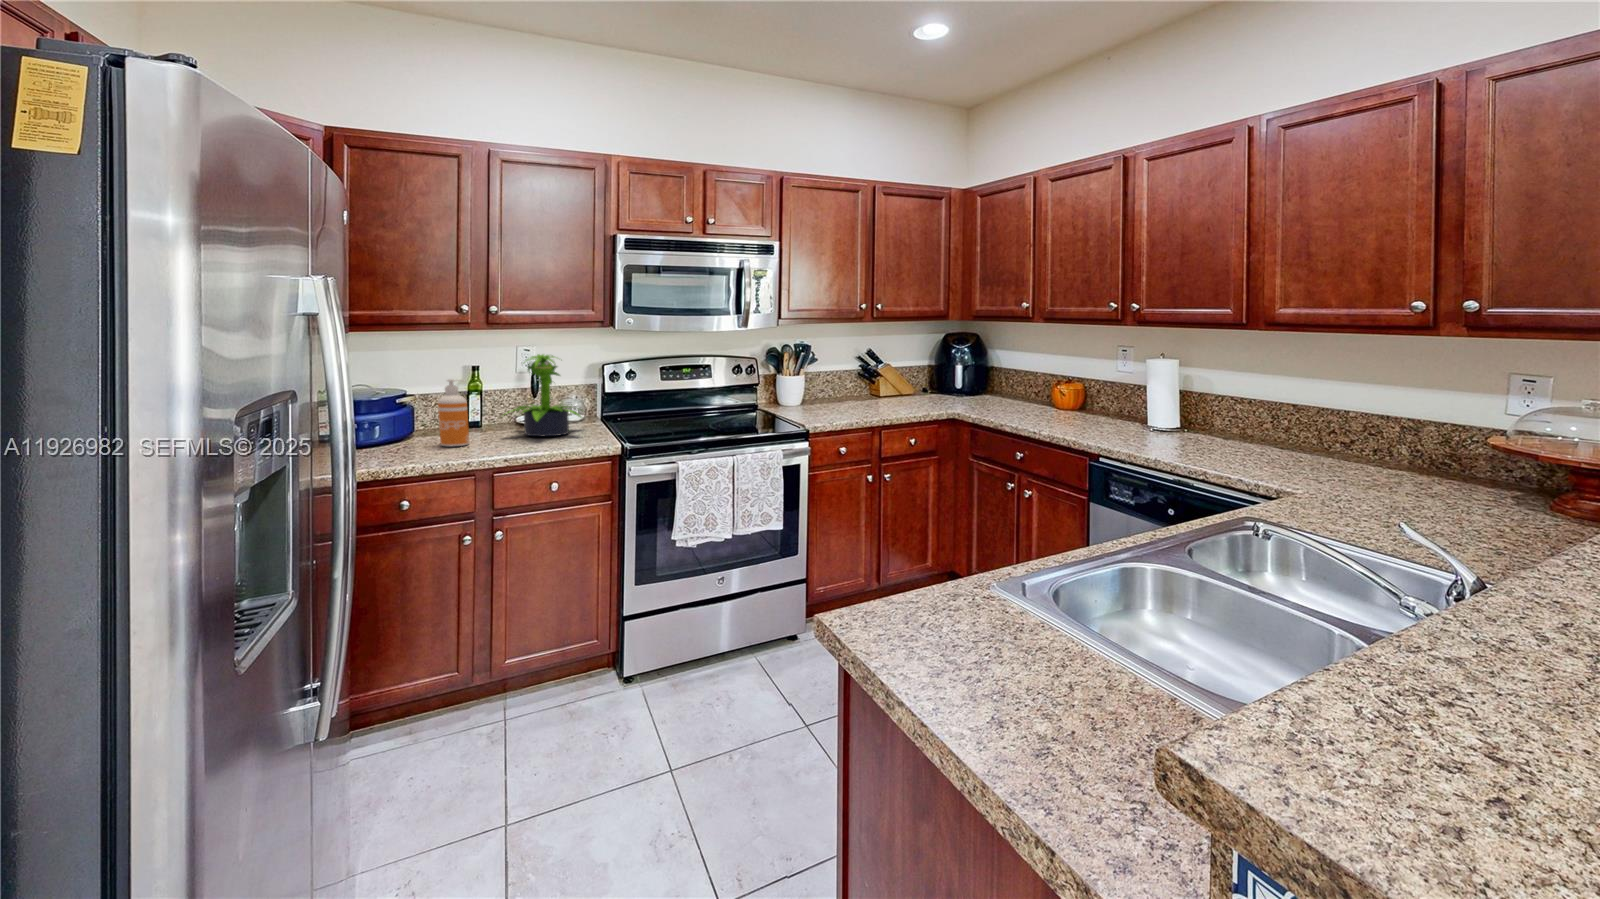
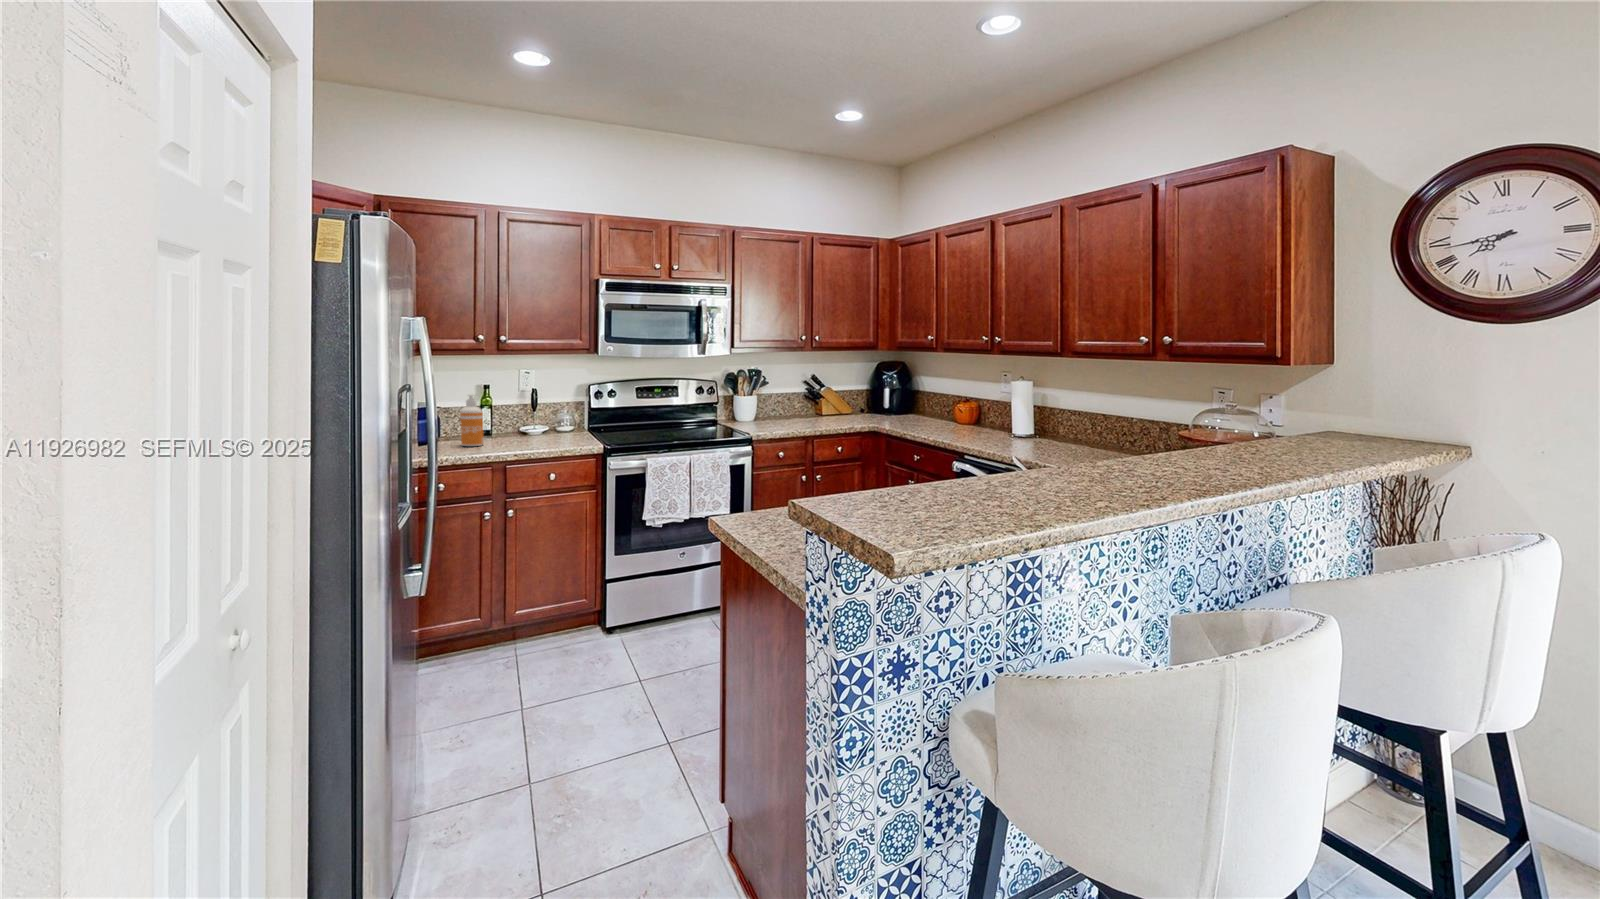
potted plant: present [504,354,581,436] -> none [509,375,574,440]

